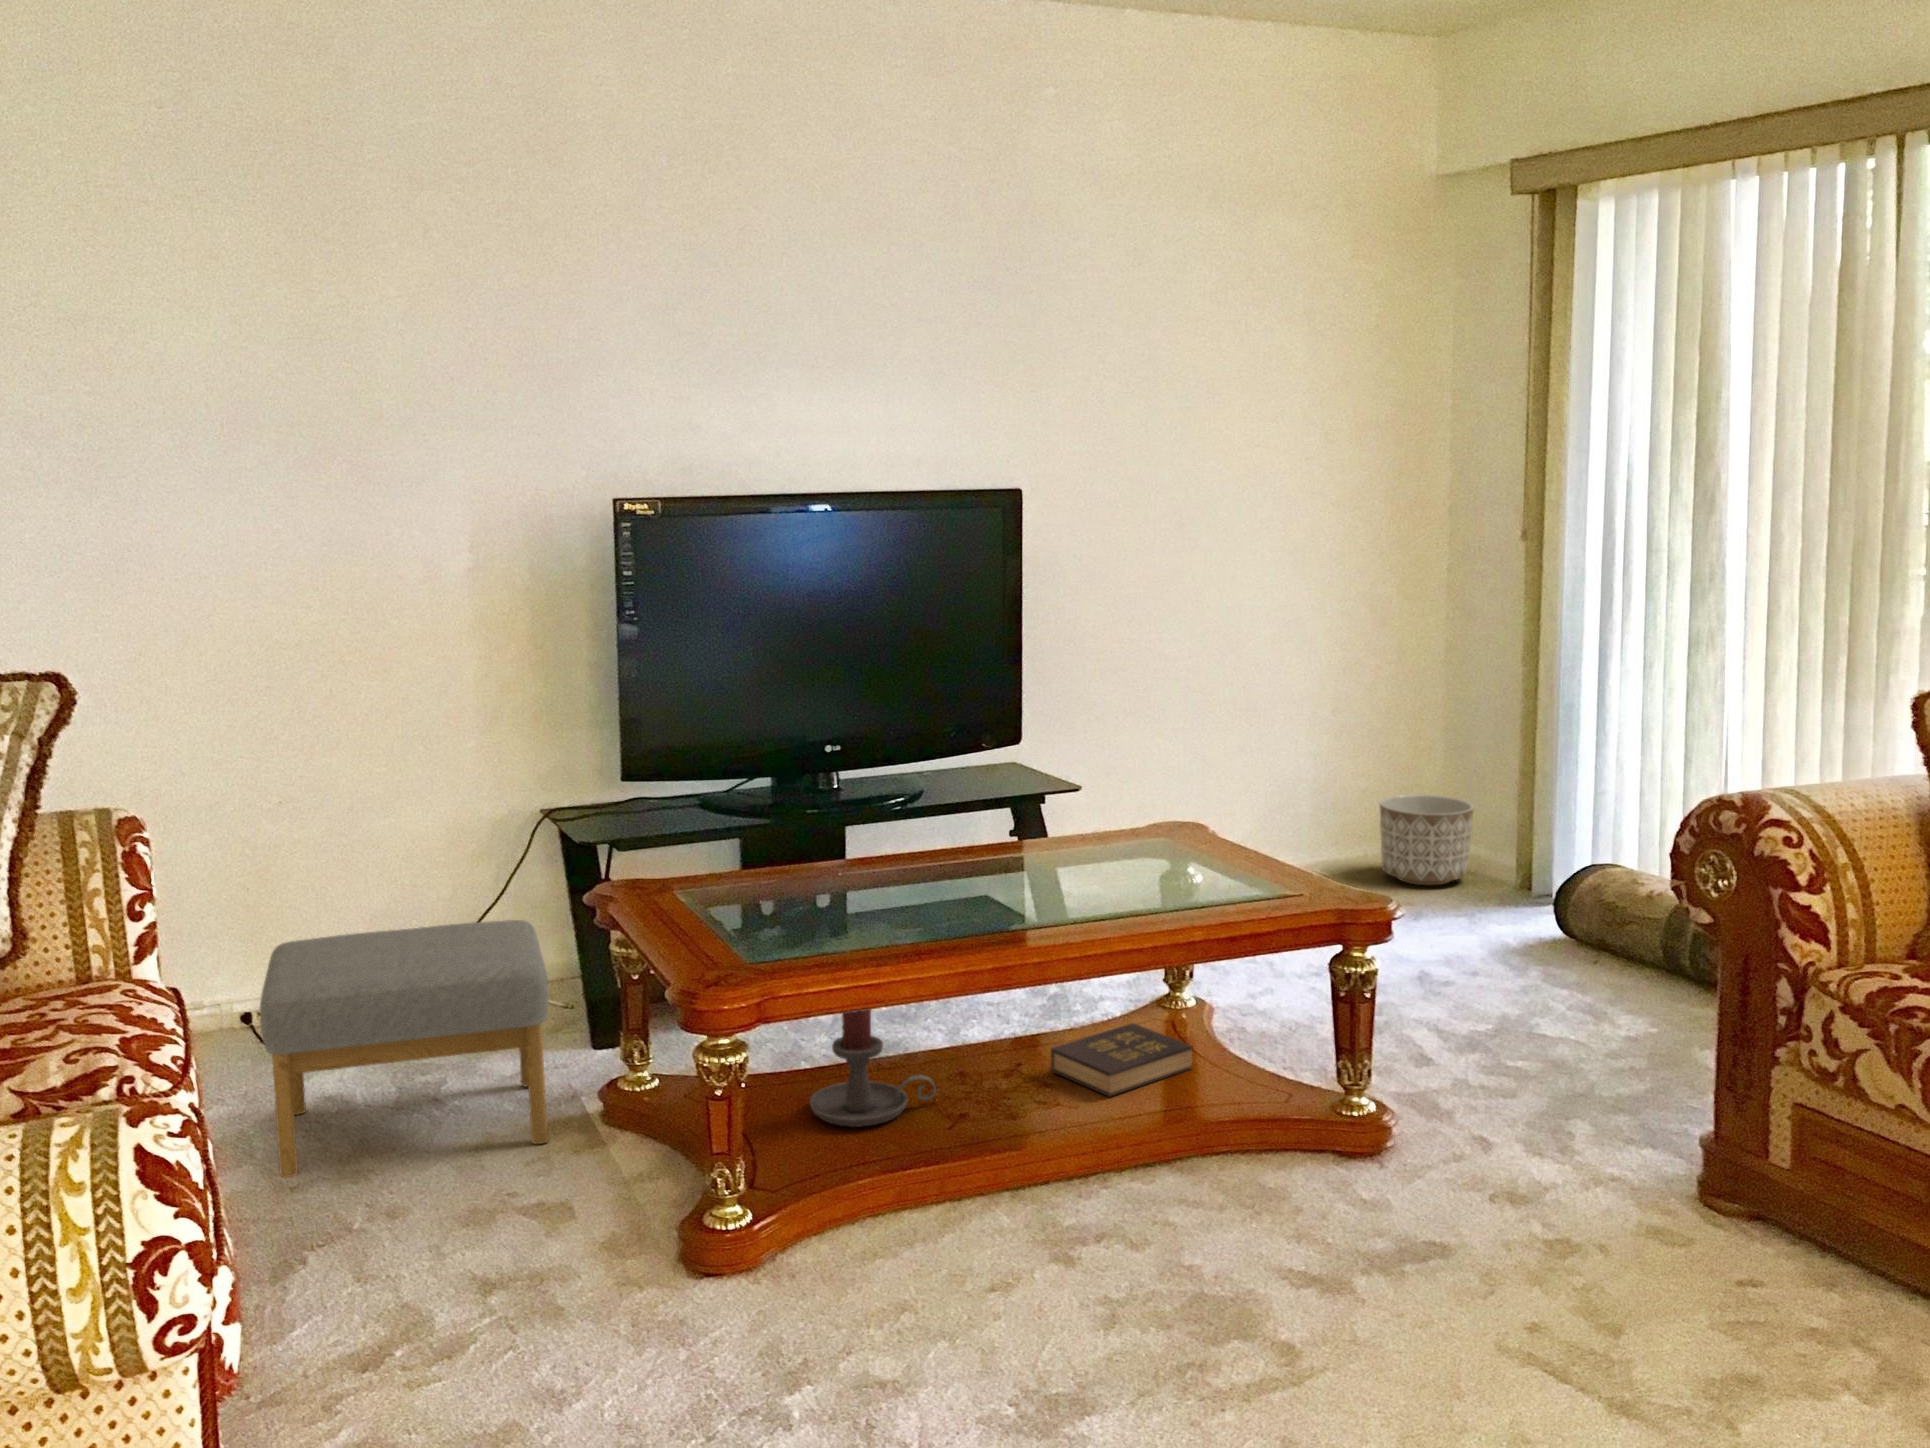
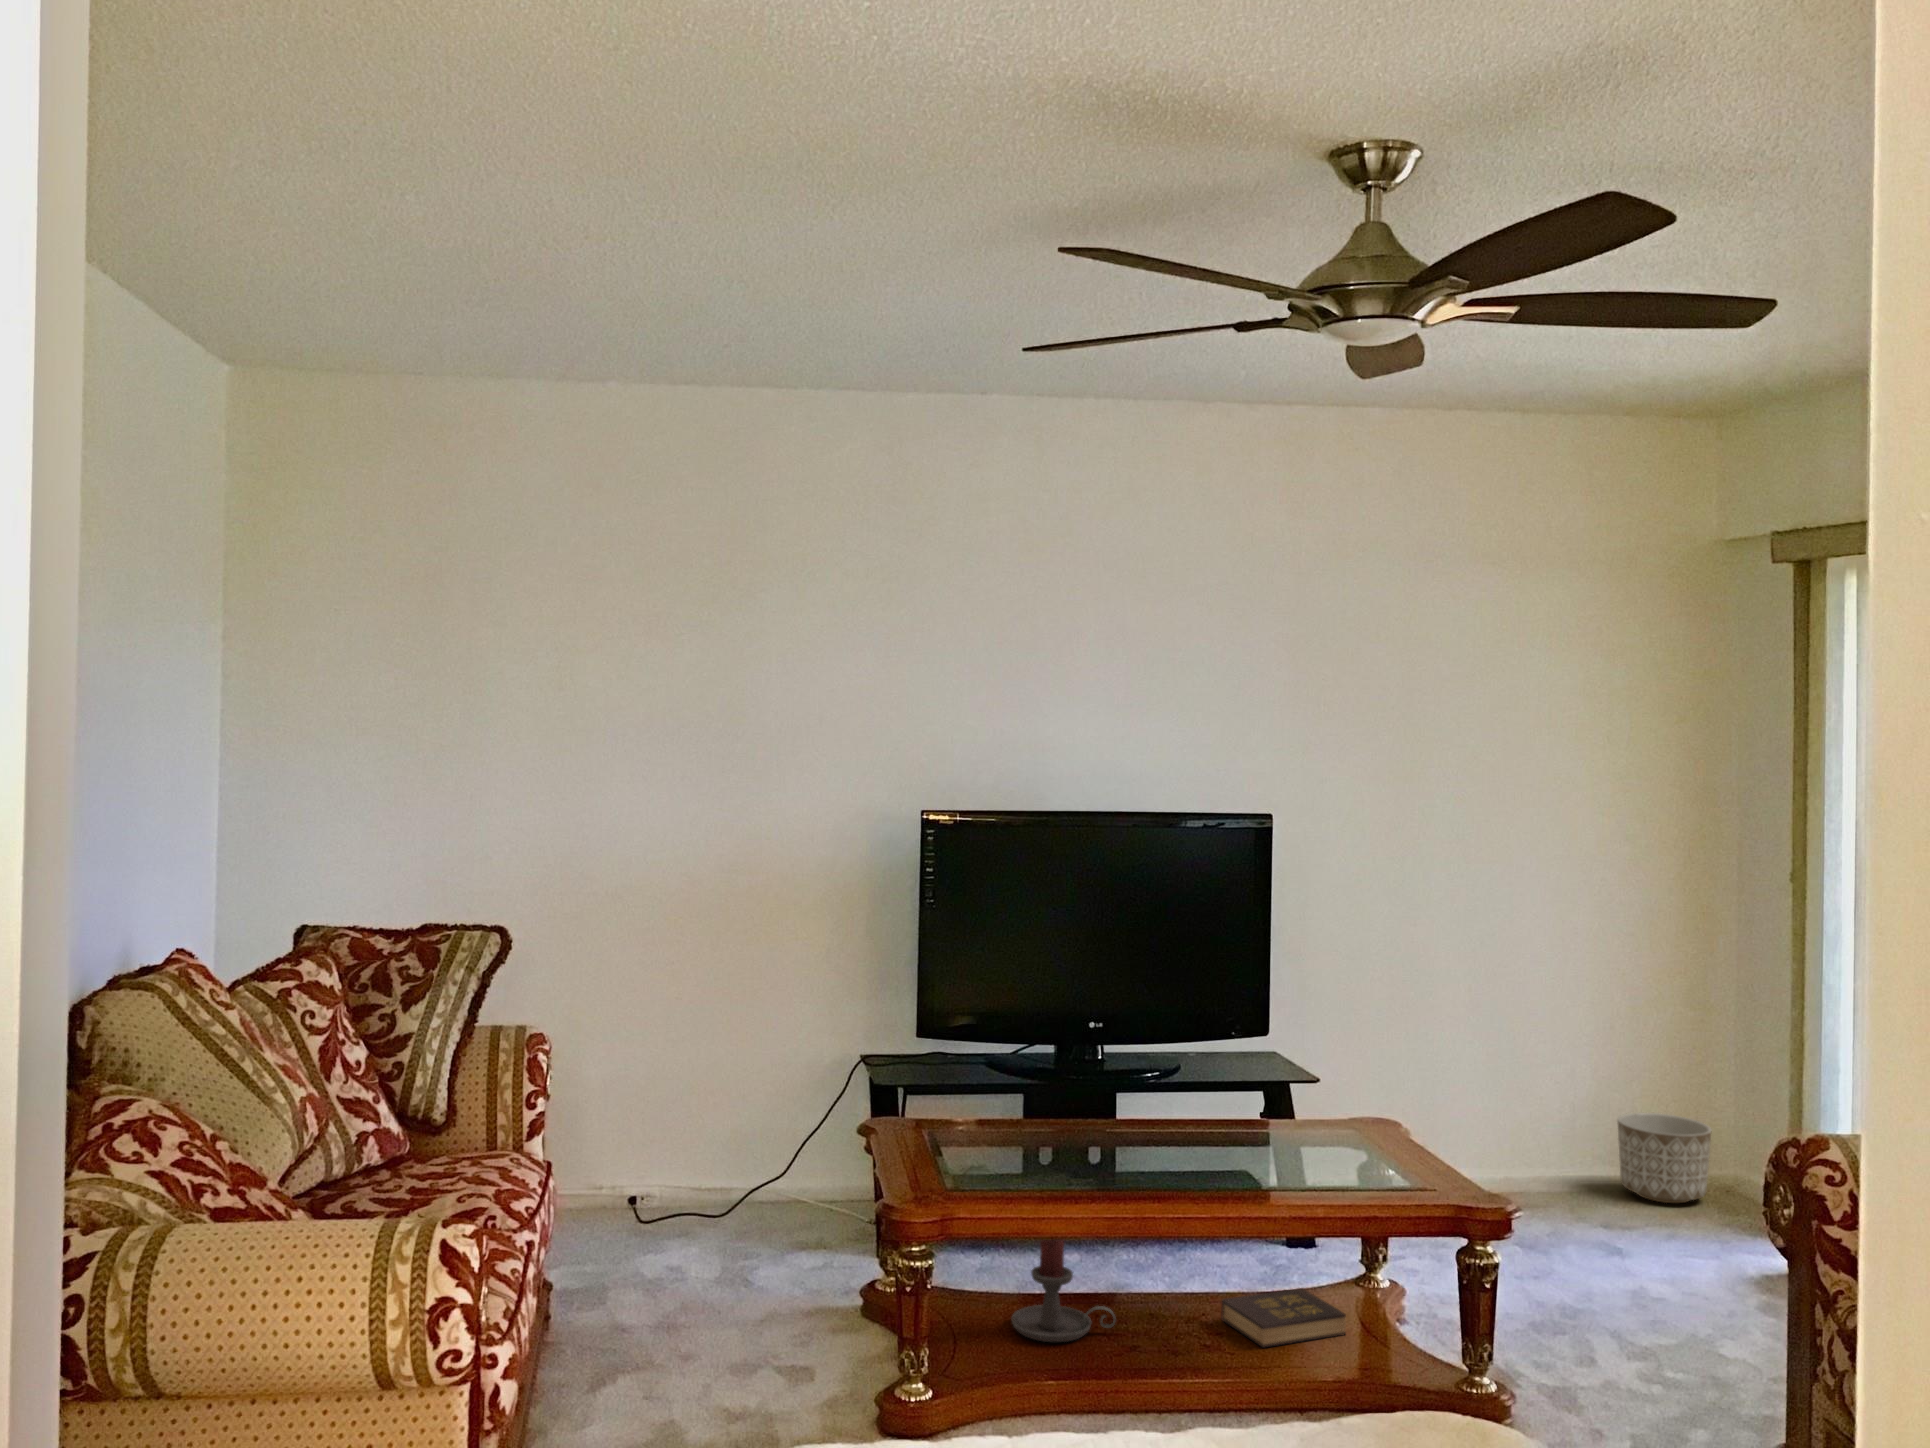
footstool: present [260,920,549,1177] -> none [613,1138,825,1322]

